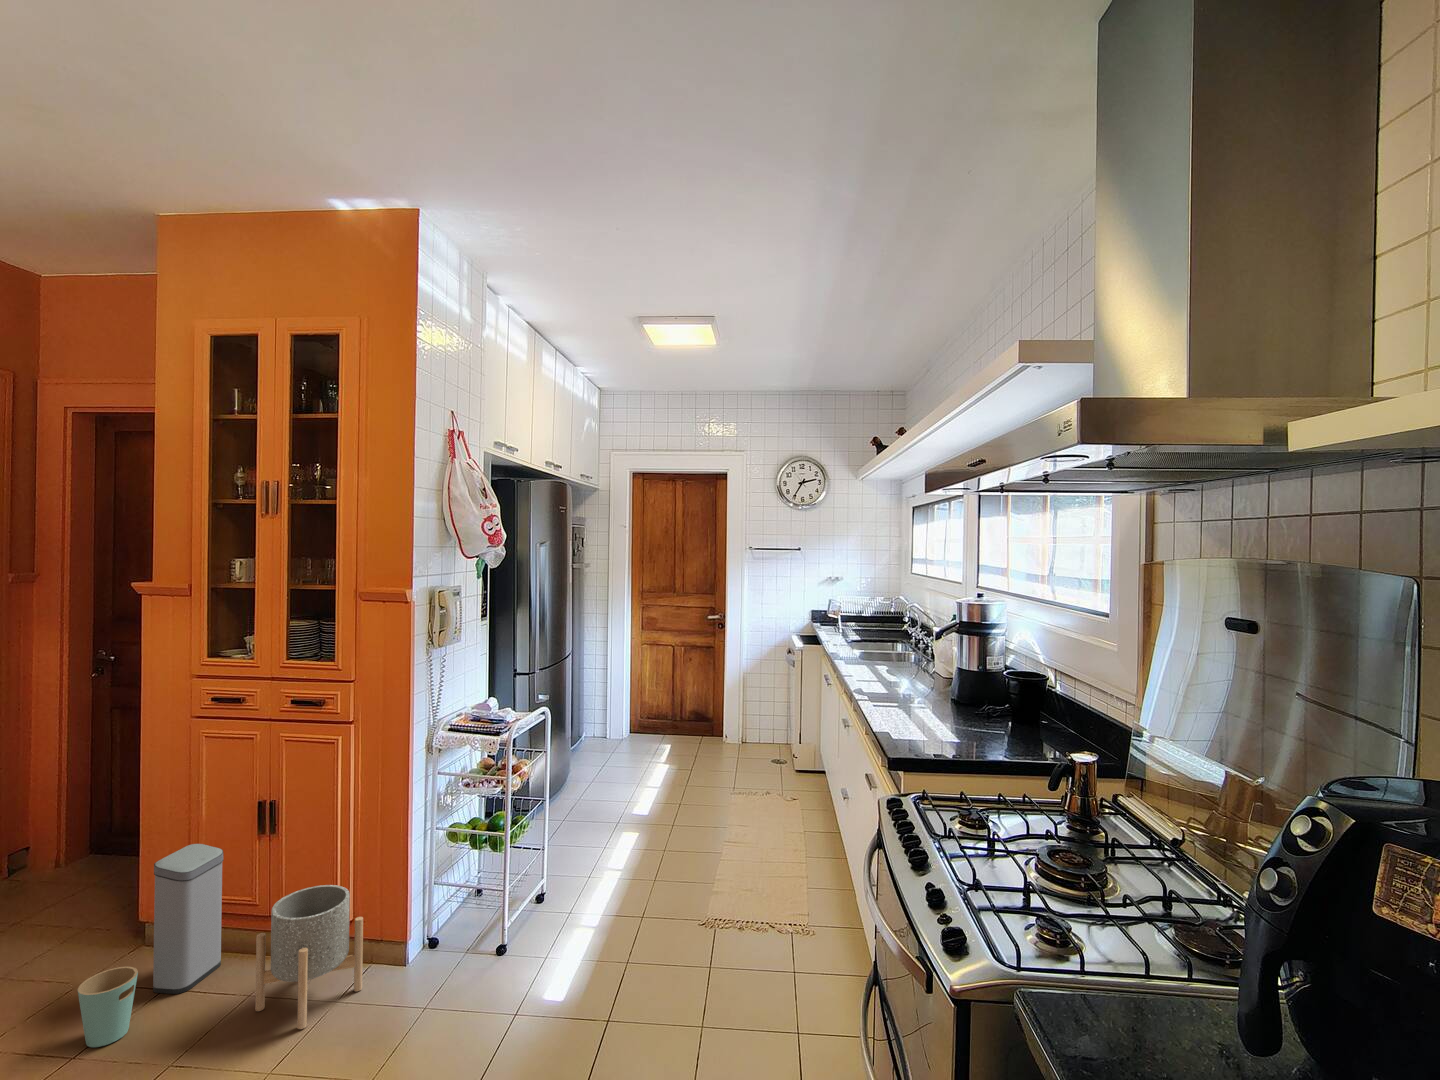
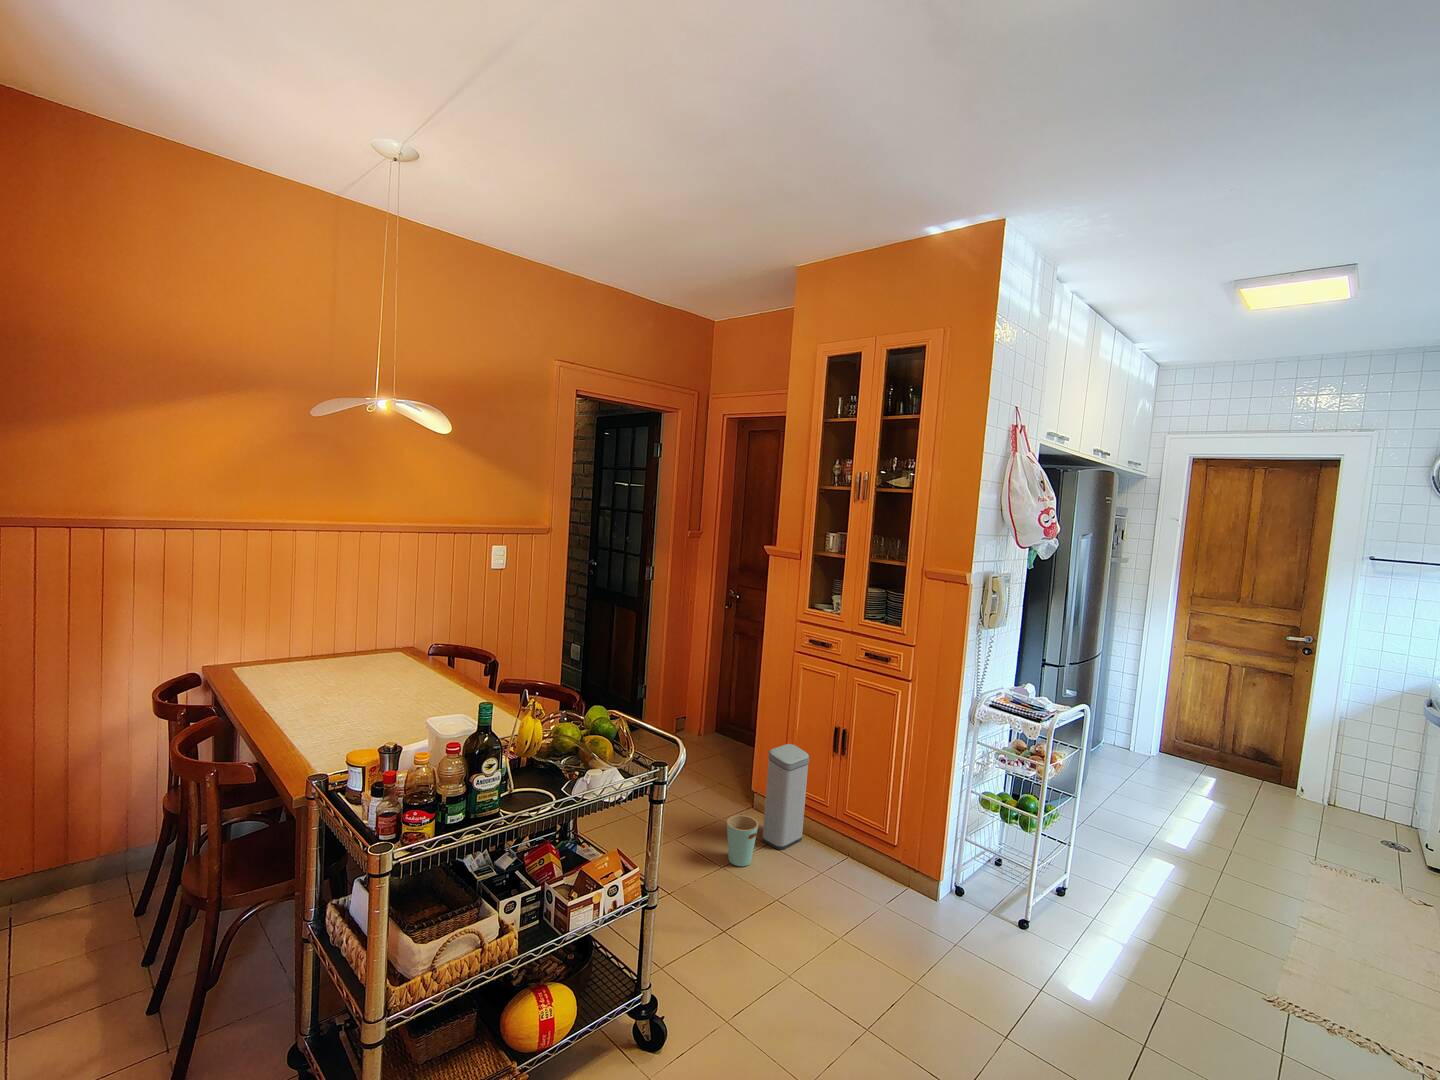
planter: present [255,885,363,1029] -> none [827,805,909,916]

